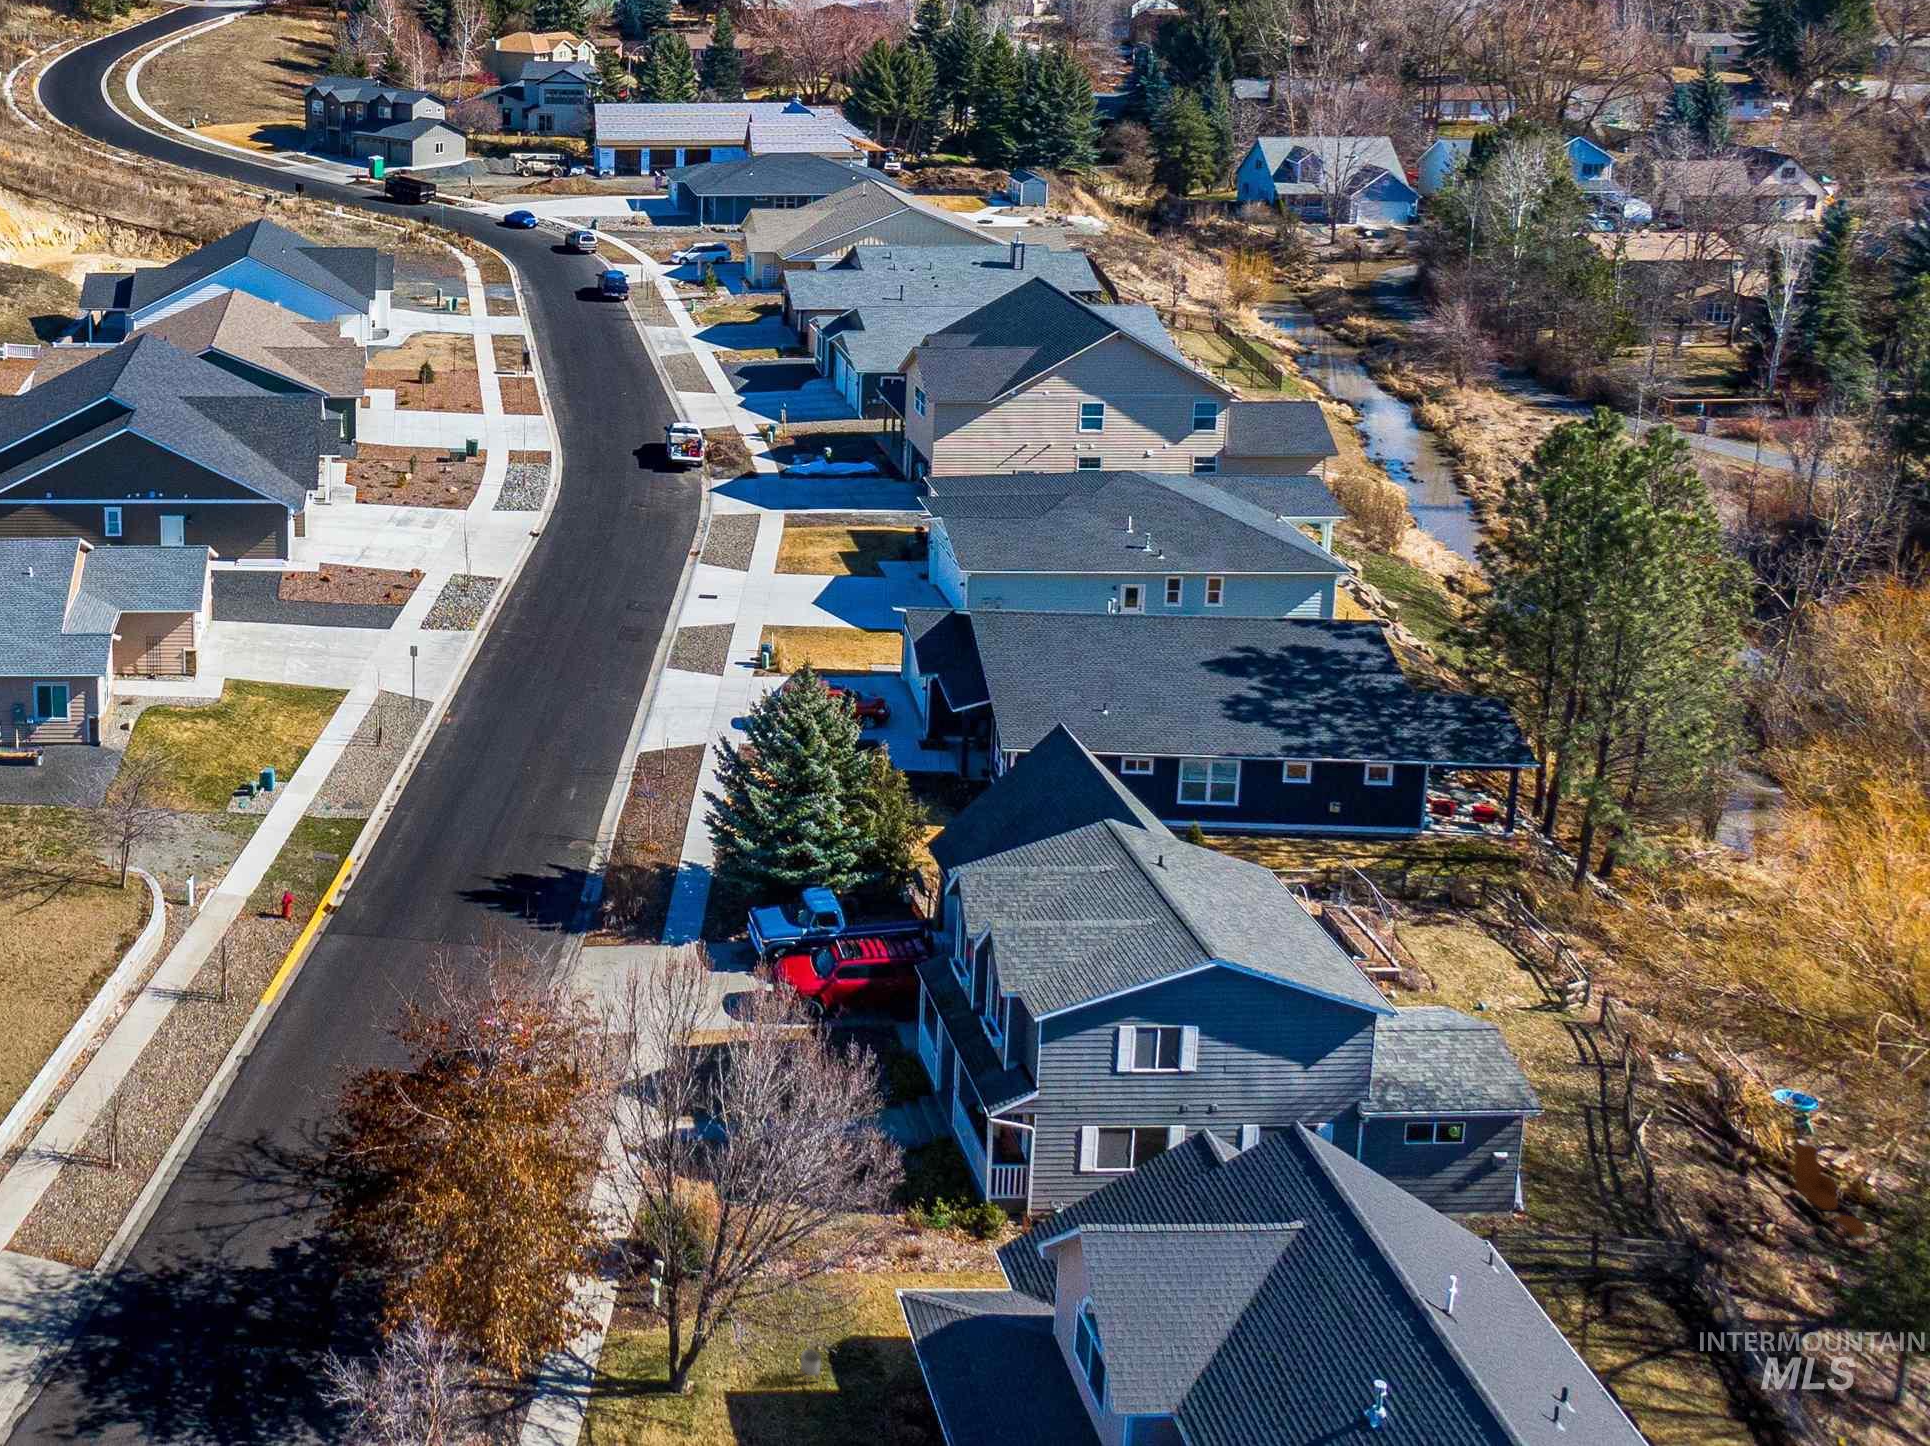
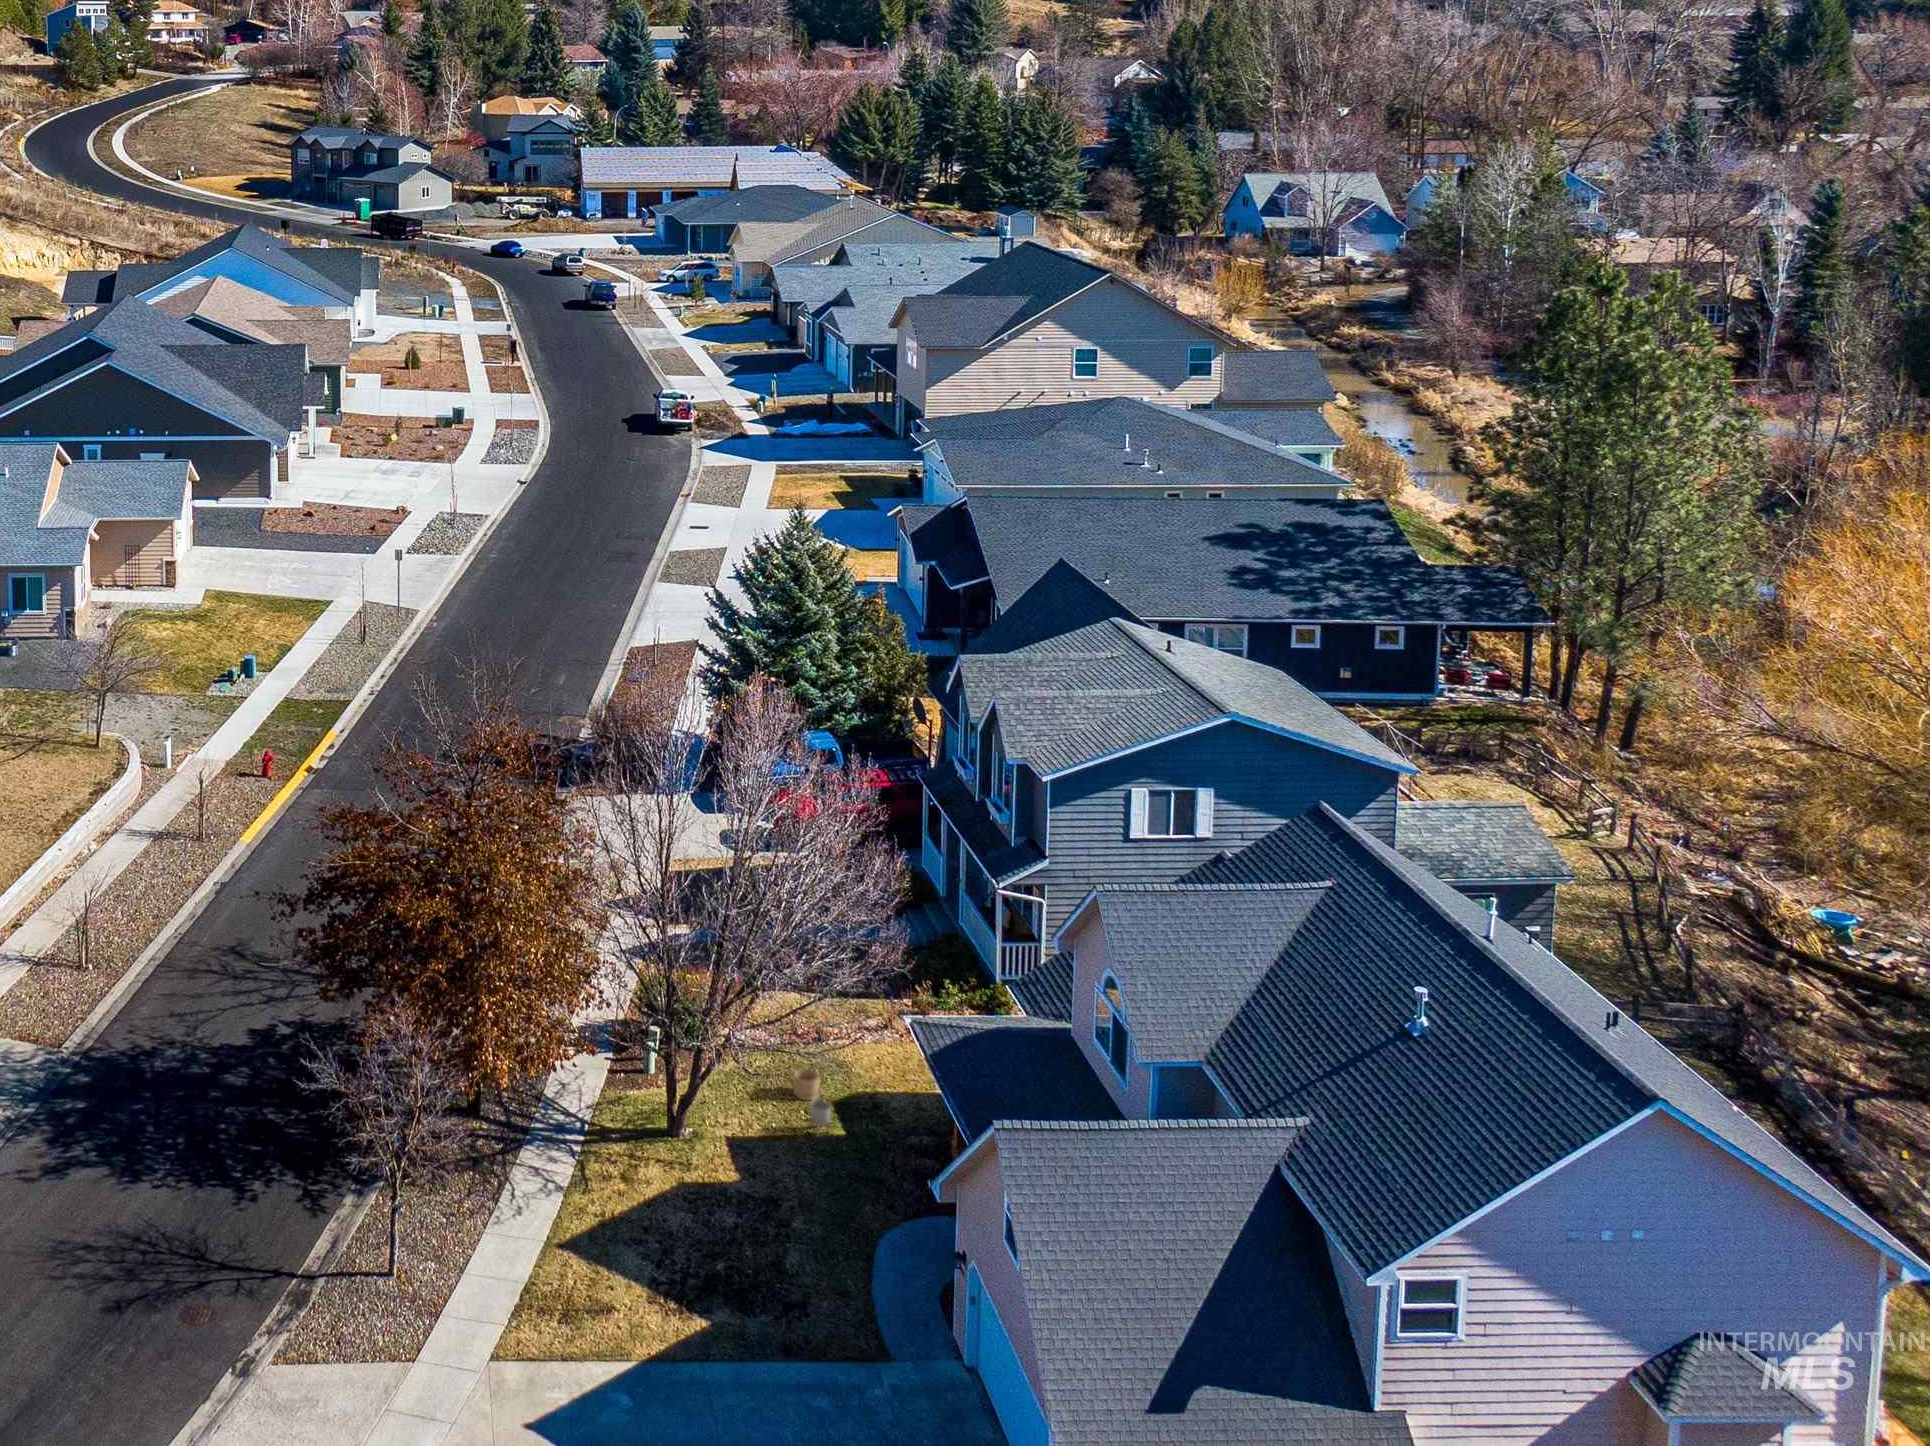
lounge chair: present [1794,1143,1866,1239] -> none [1841,921,1922,1018]
wooden bucket: none [785,1307,812,1341] -> present [793,1069,820,1100]

